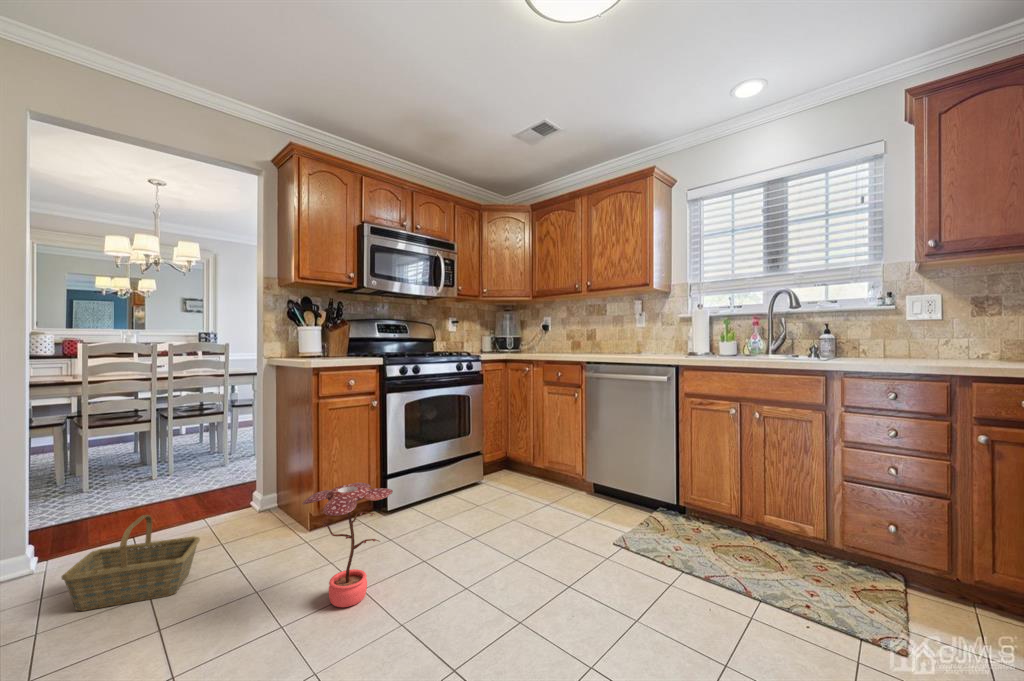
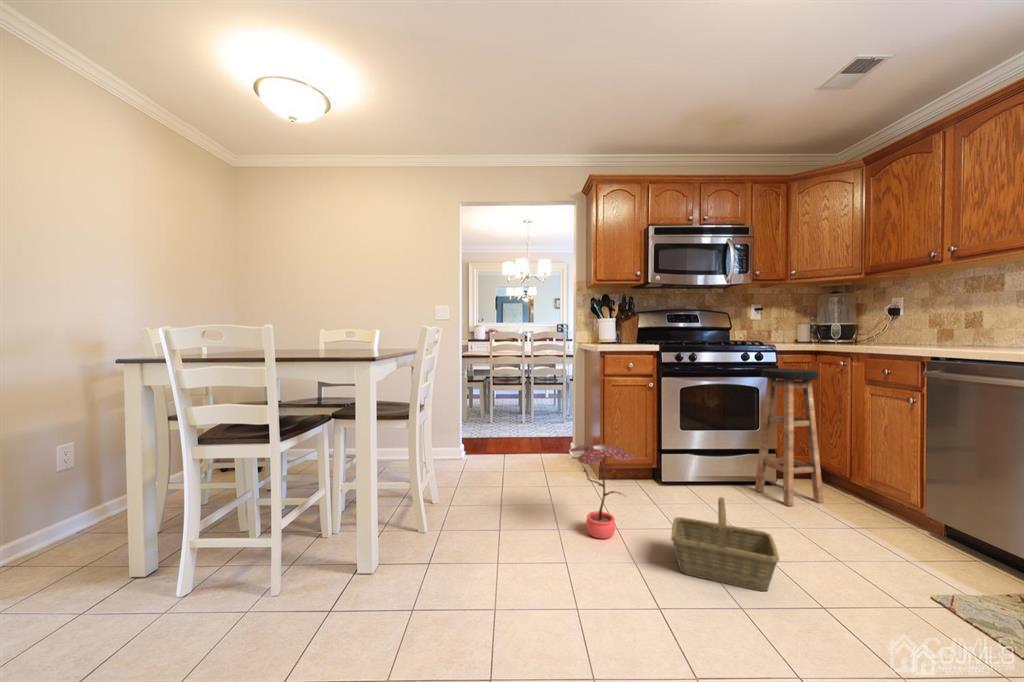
bar stool: none [471,377,522,502] -> present [755,368,824,506]
basket: present [61,515,200,611] -> present [671,497,779,591]

